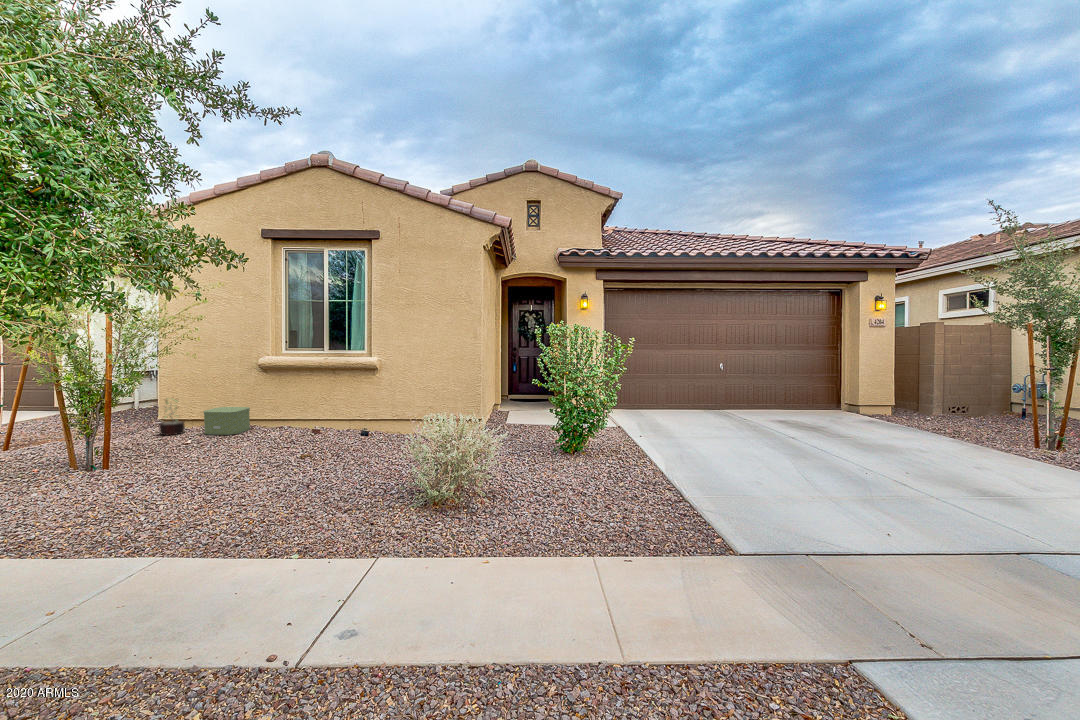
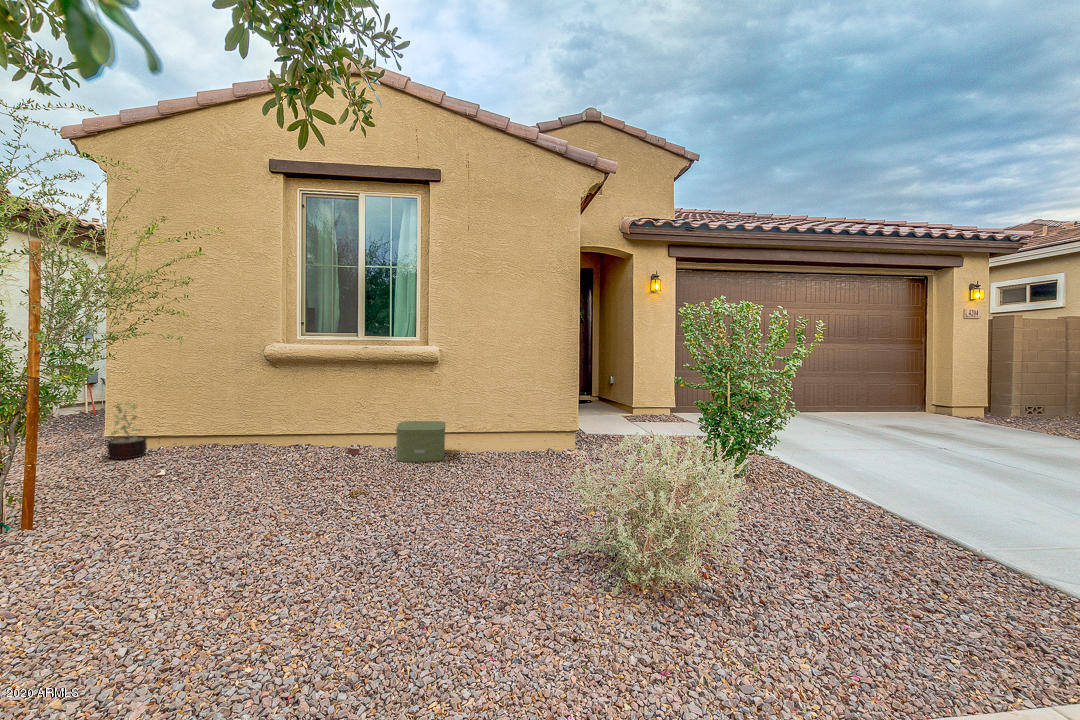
storage box: present [204,407,250,435] -> present [396,421,446,462]

